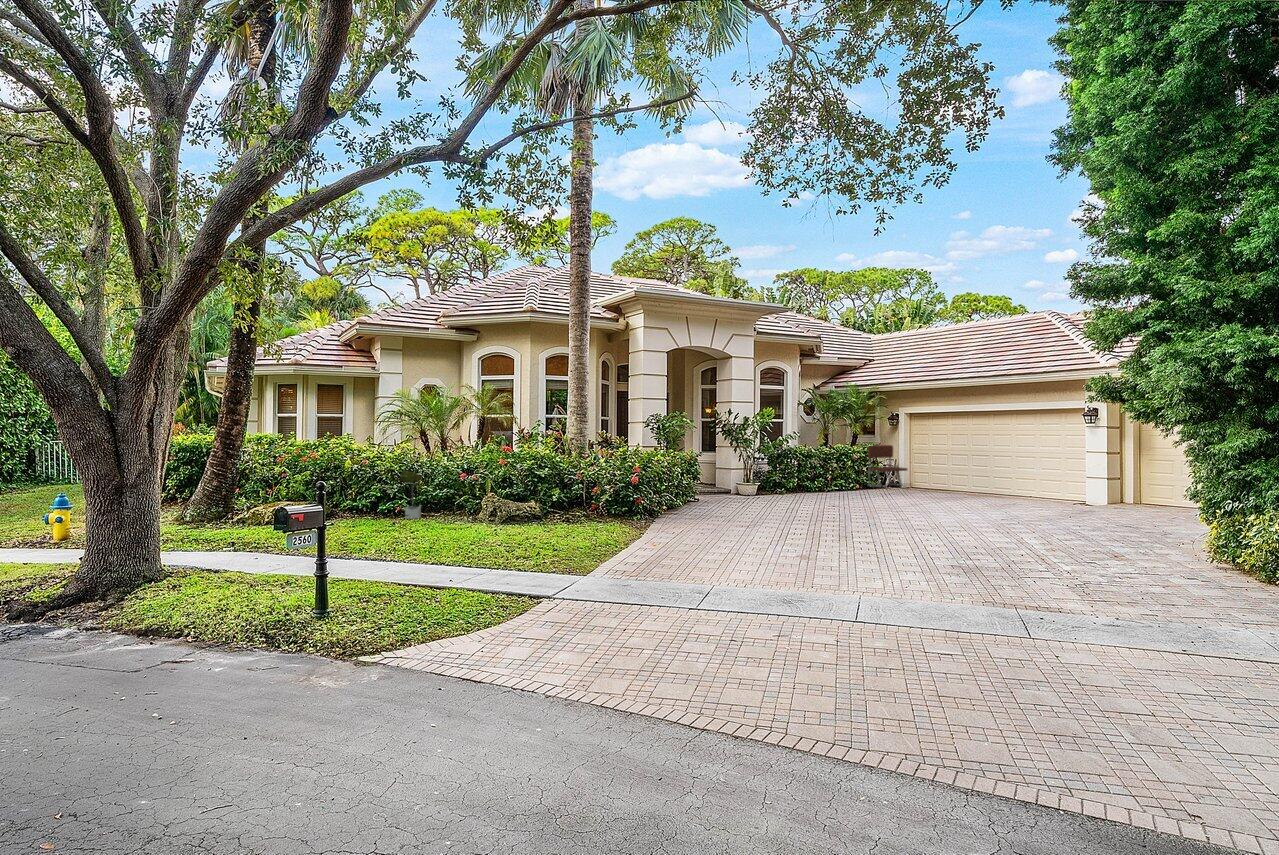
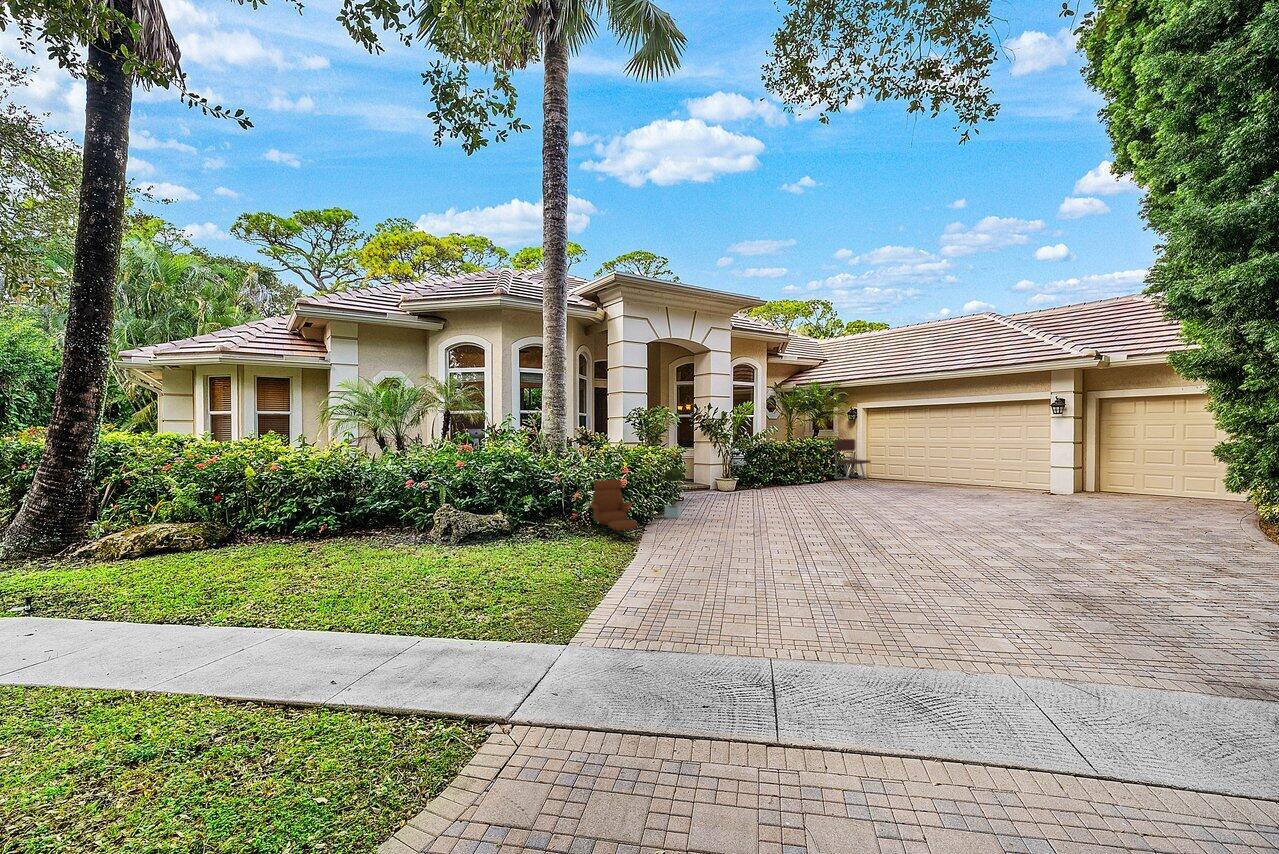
potted tree: present [400,471,421,519] -> present [663,468,683,518]
lounge chair: none [603,477,641,526] -> present [588,480,637,543]

